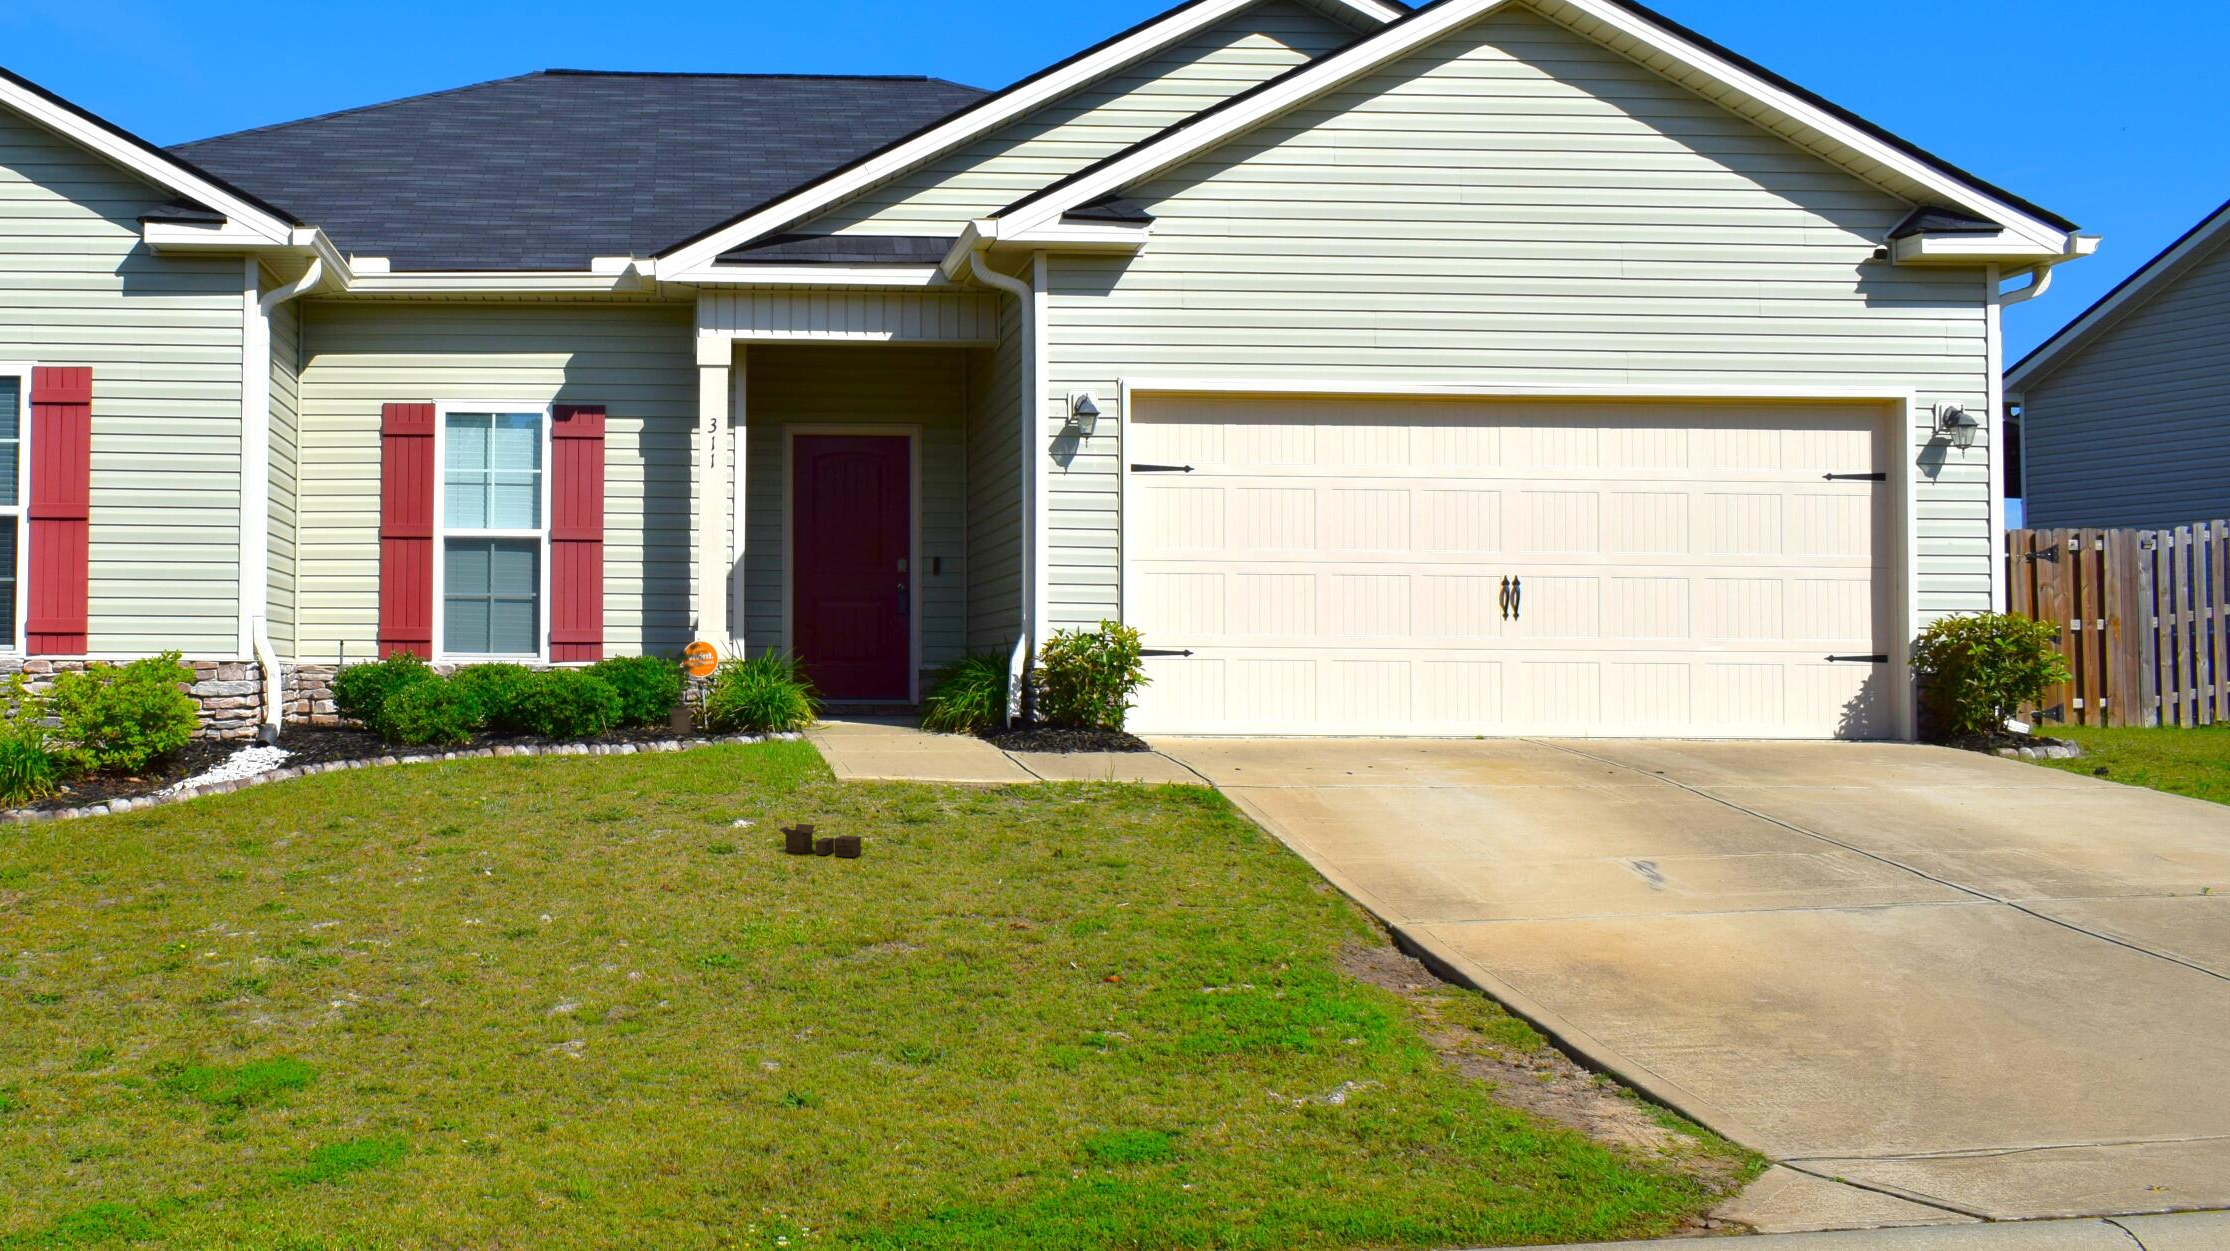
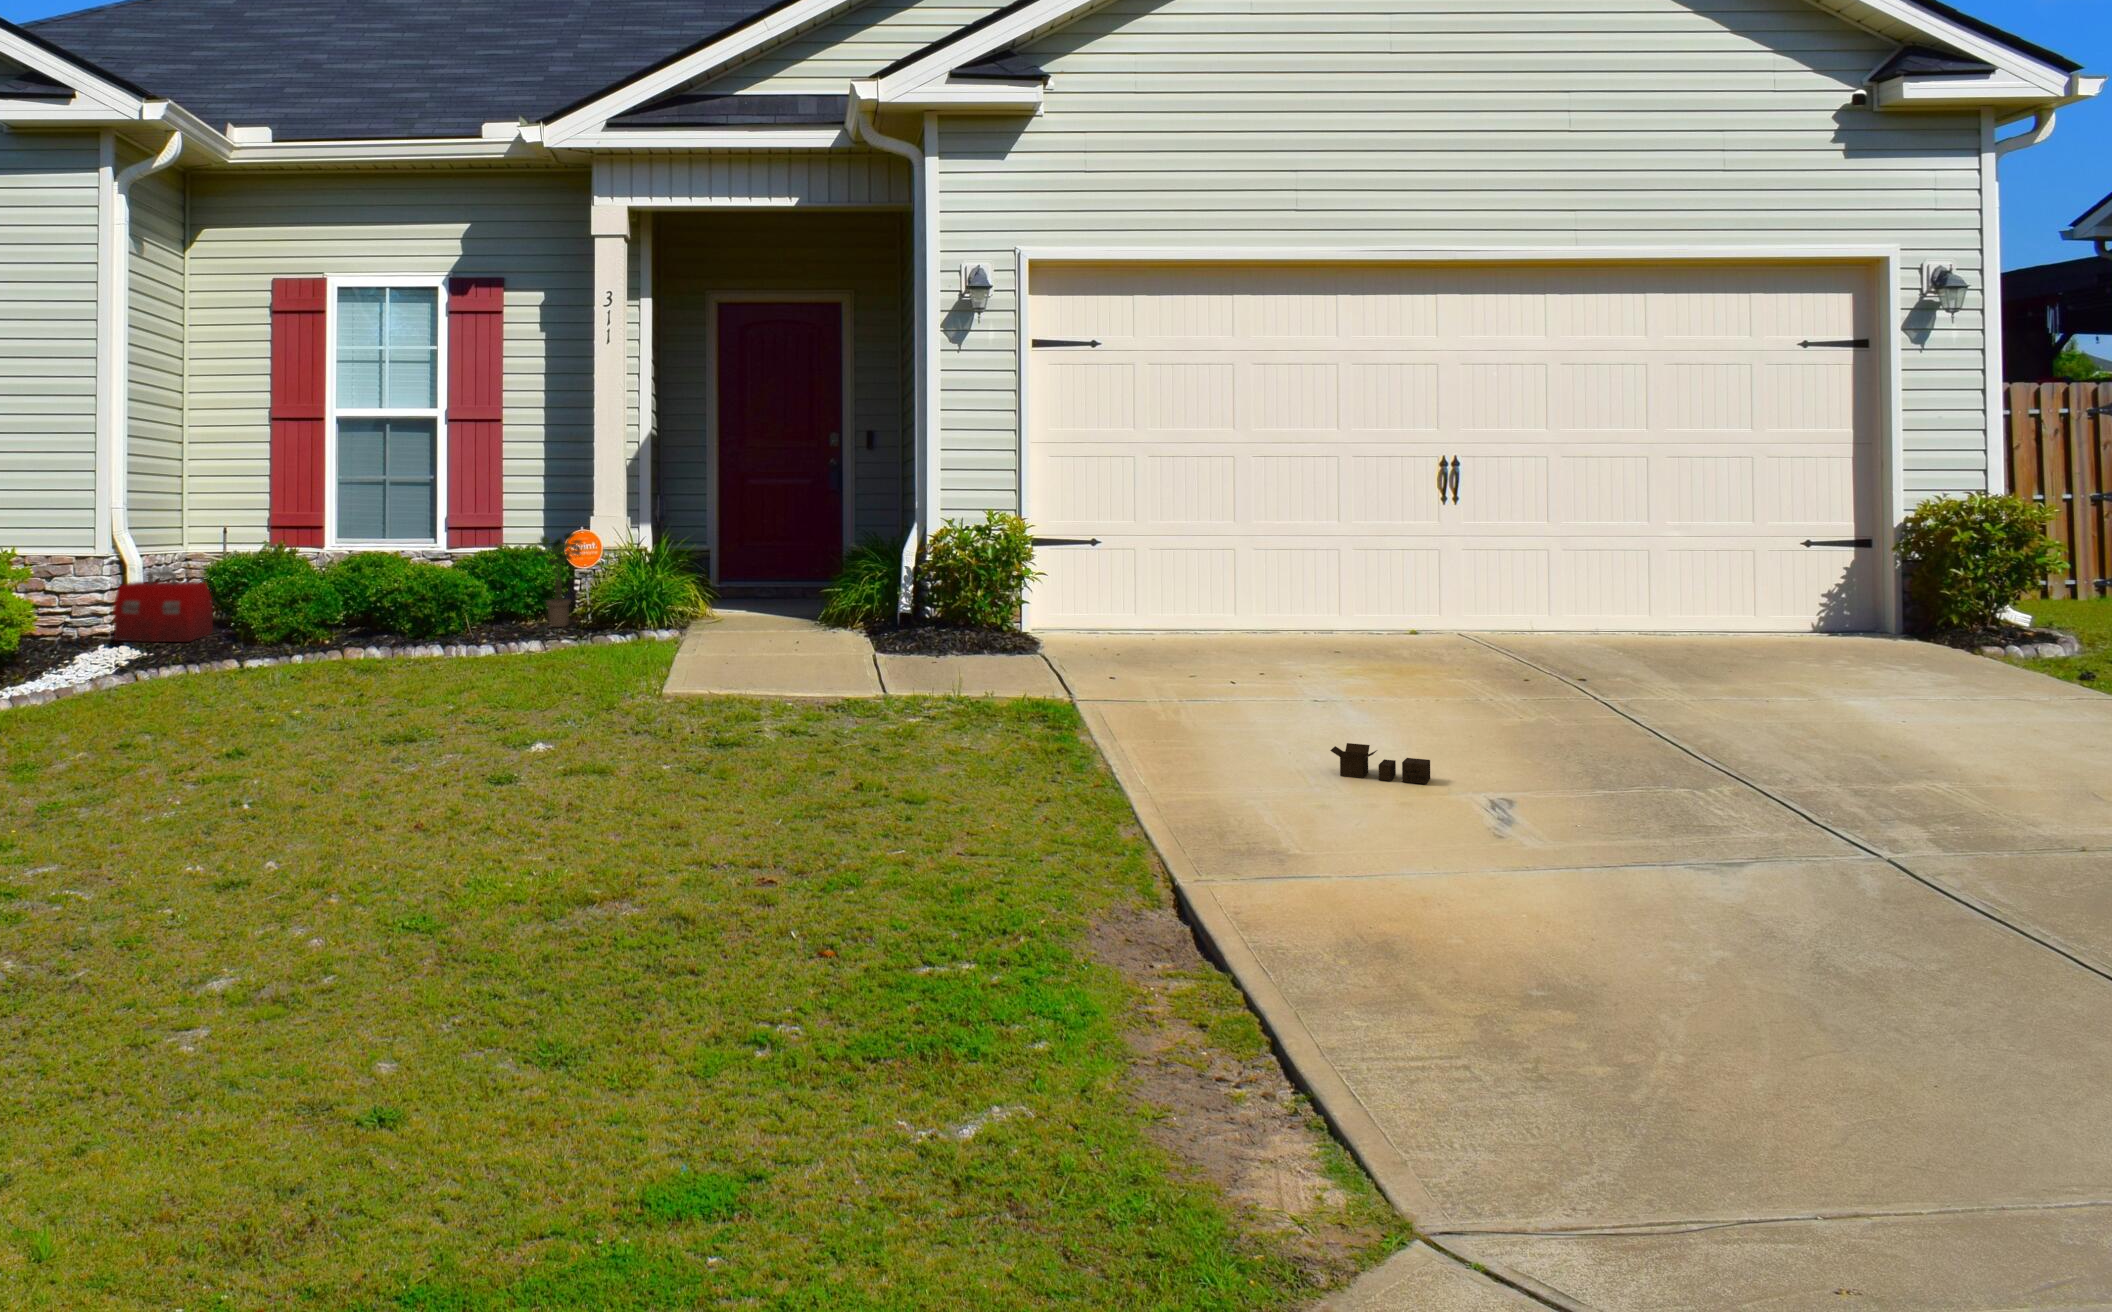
toolbox: none [254,679,347,747] -> present [113,572,213,642]
cardboard box: present [778,824,861,857] -> present [1330,743,1430,784]

